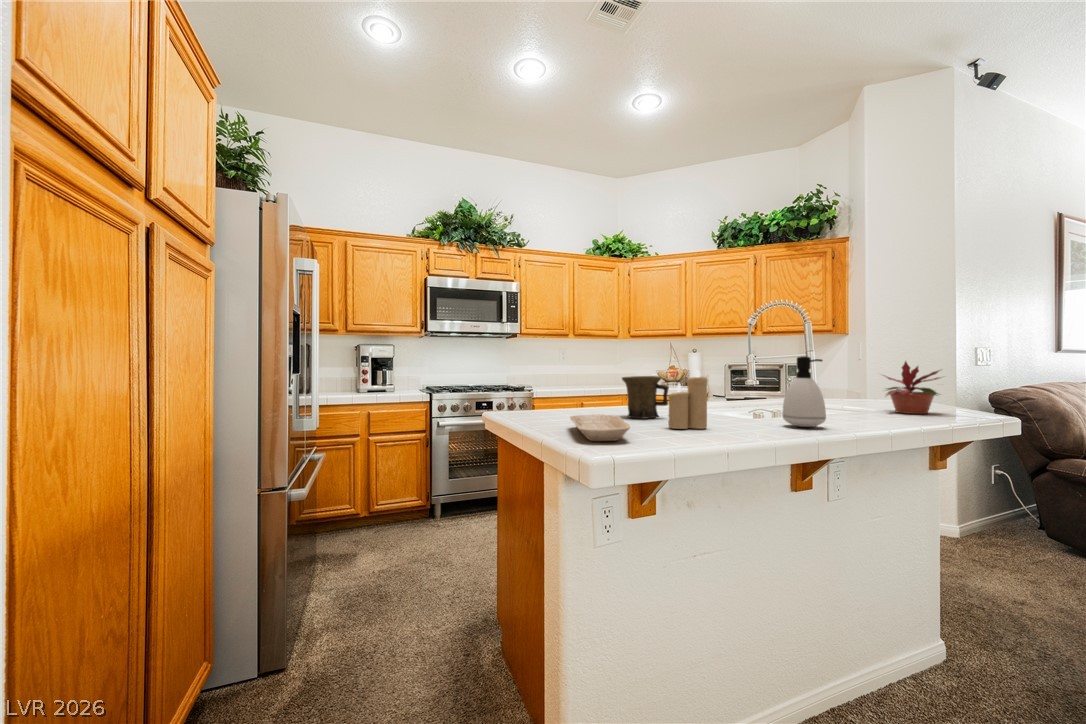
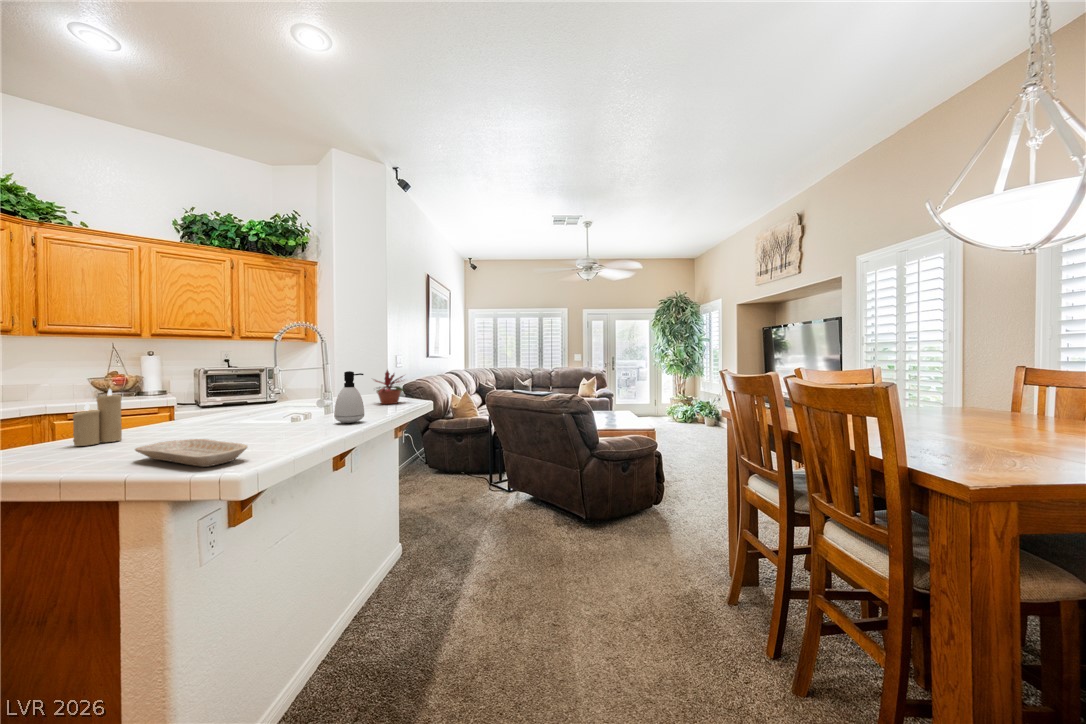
candle: present [668,370,707,429] -> present [73,389,122,446]
mug: present [622,376,669,419] -> none [166,393,227,440]

